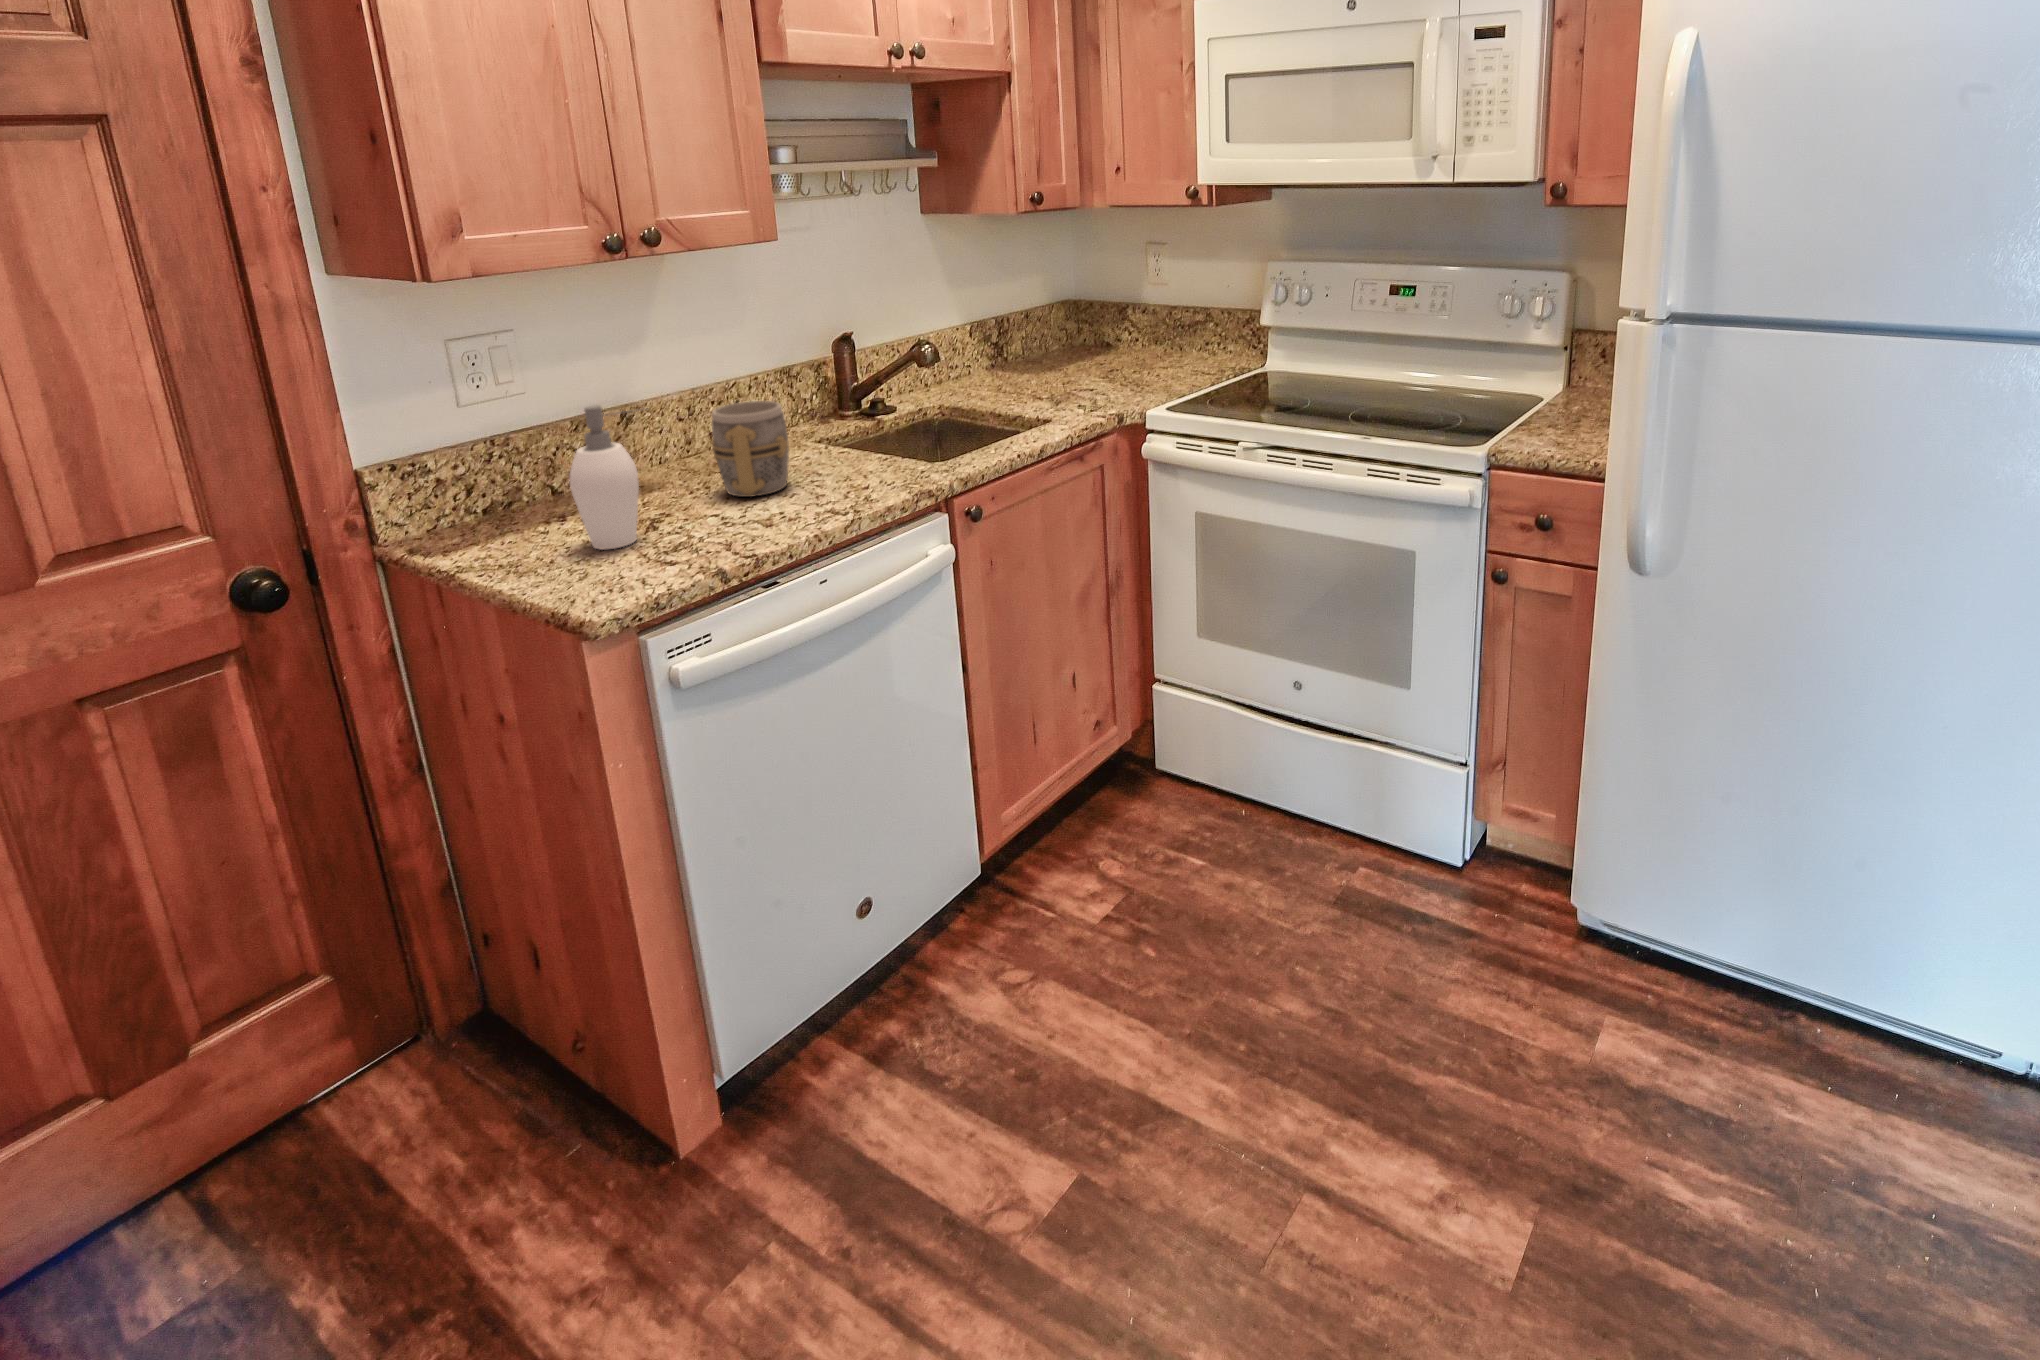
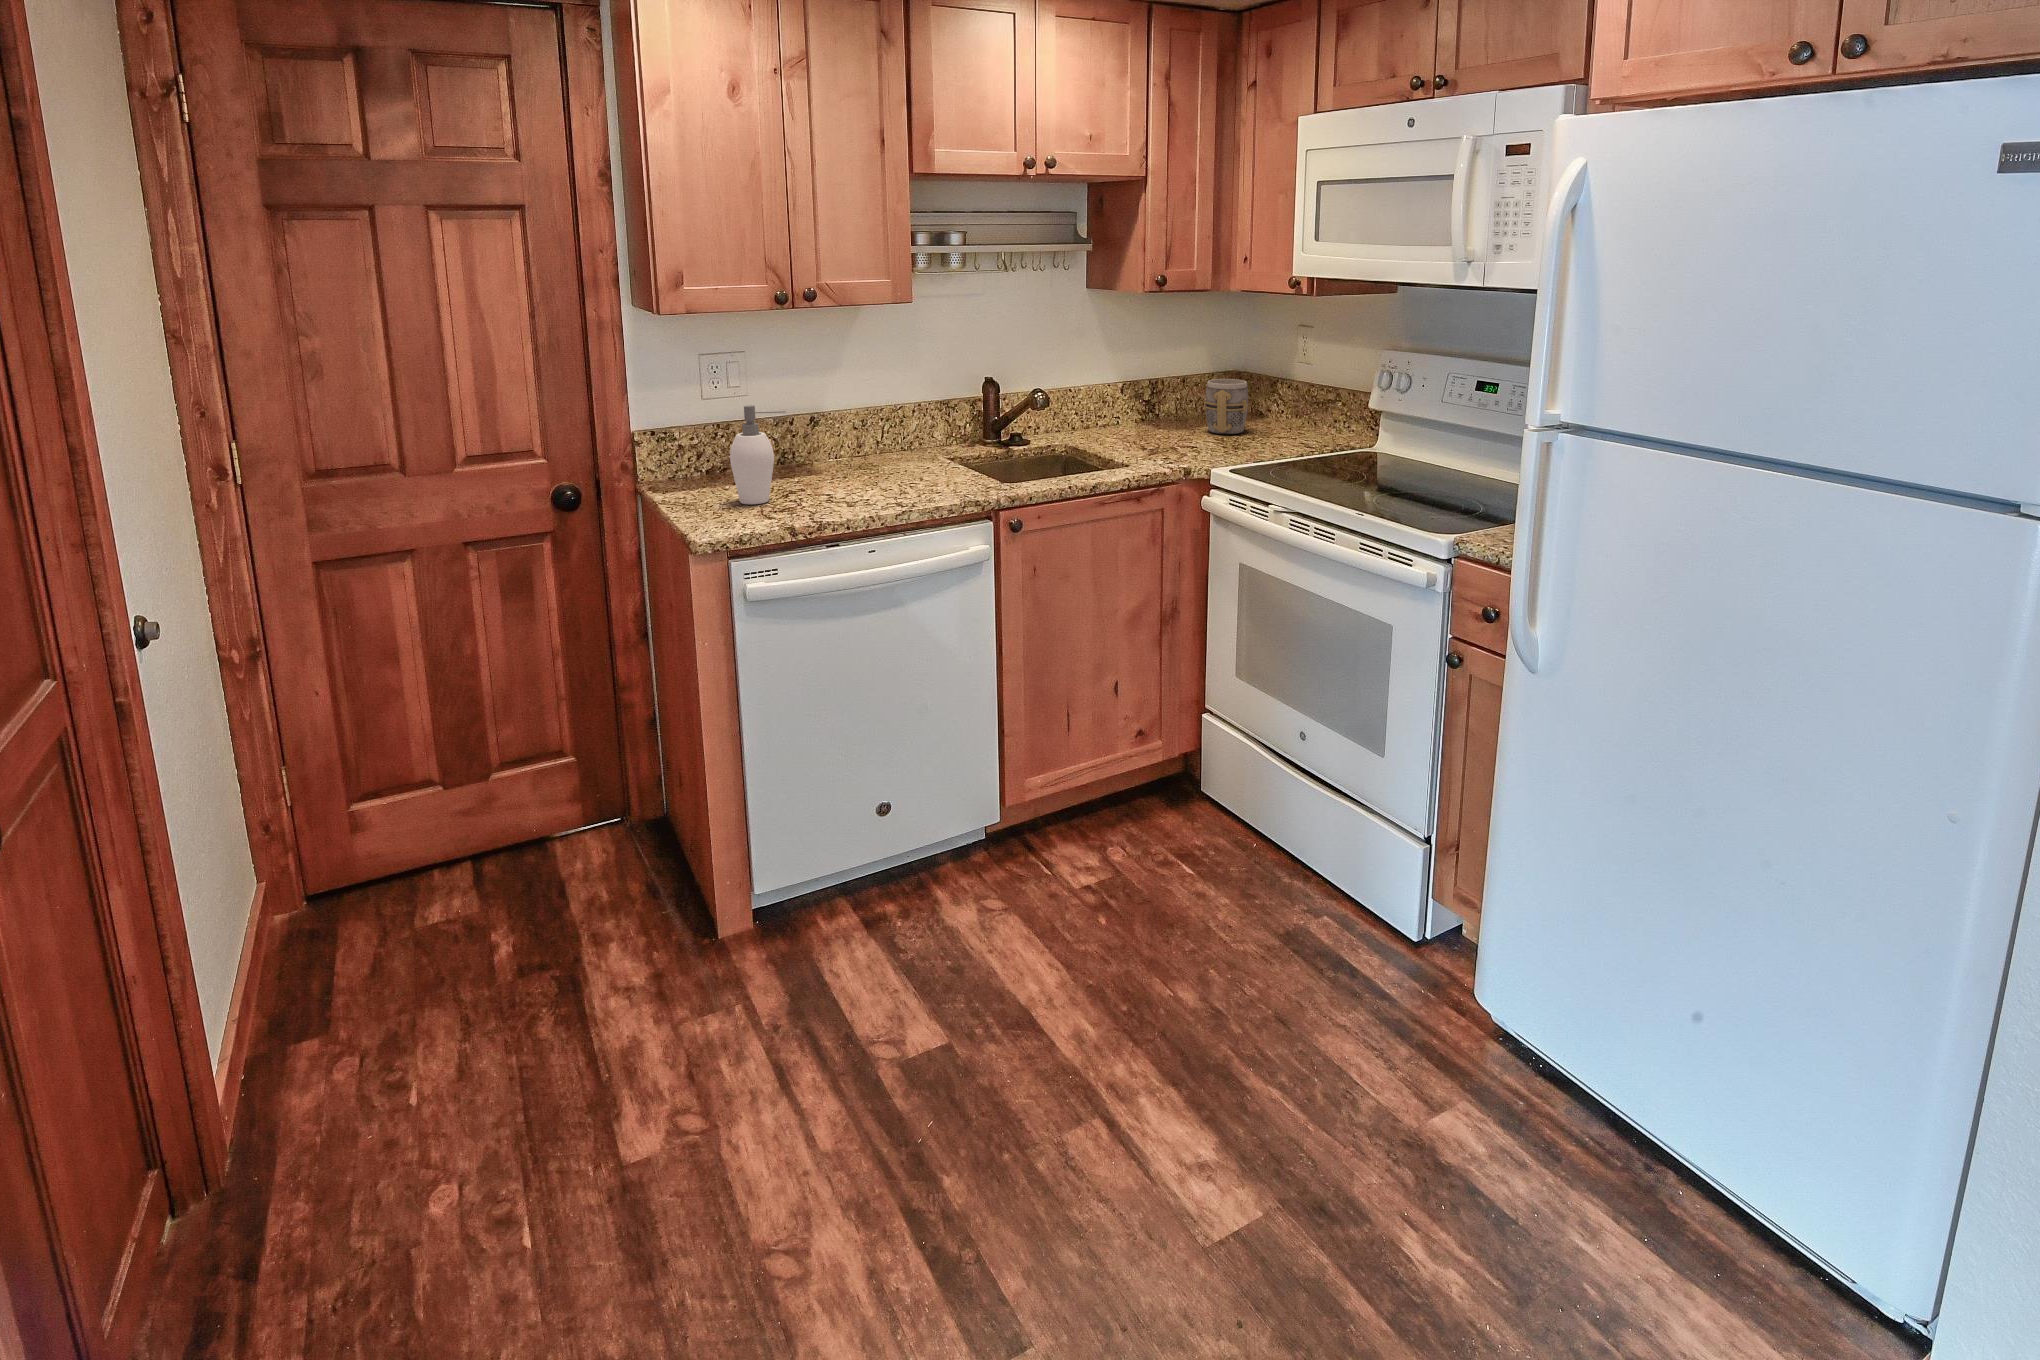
mug: present [711,401,789,497] -> present [1204,379,1248,434]

